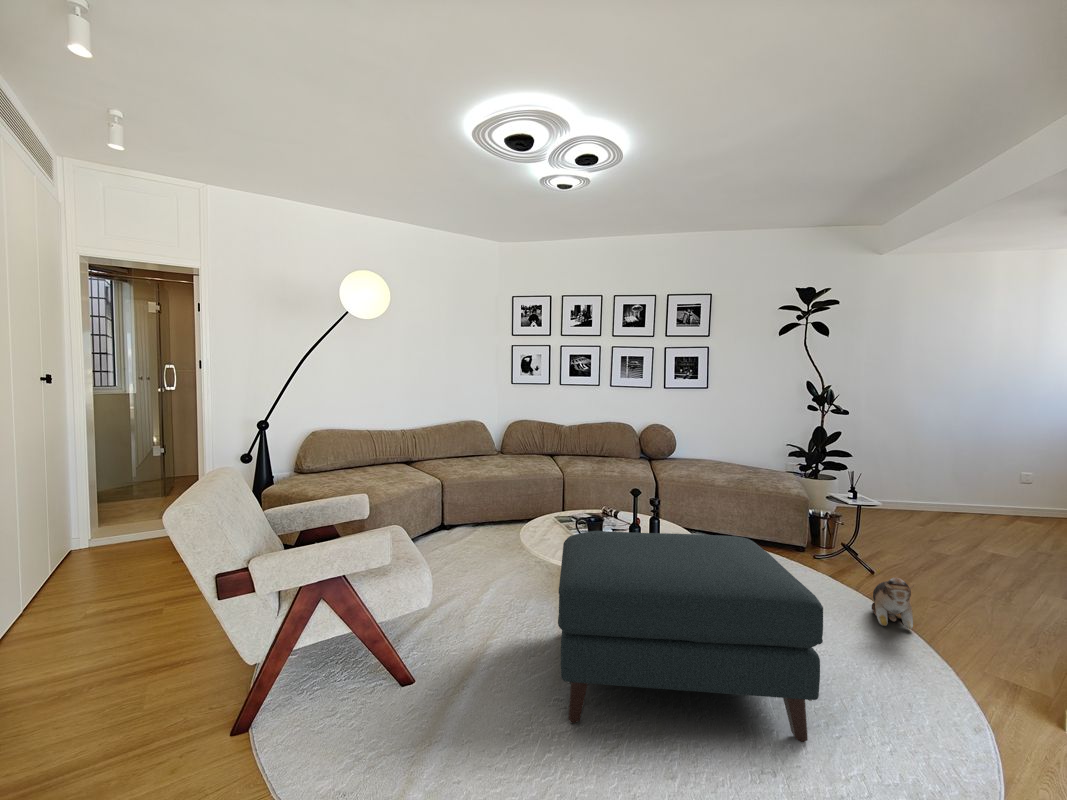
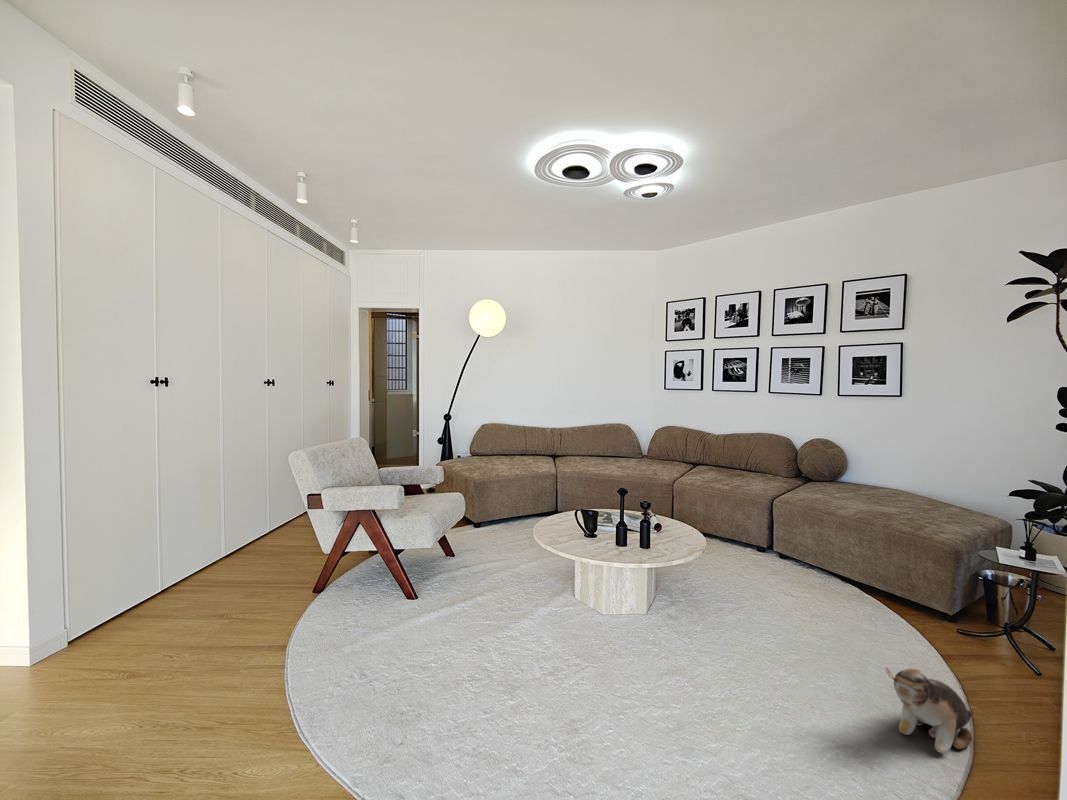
ottoman: present [558,531,823,742] -> none [446,522,692,751]

